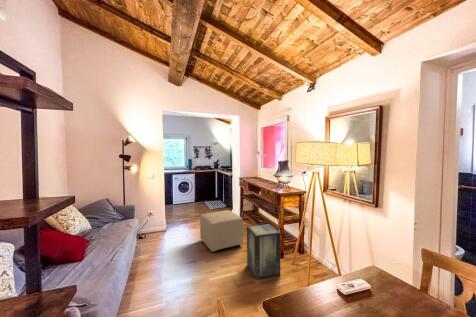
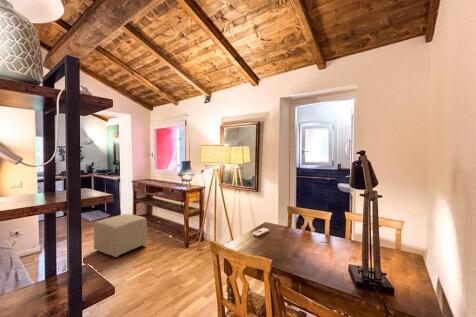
storage box: present [247,224,281,279] -> none [158,217,191,267]

